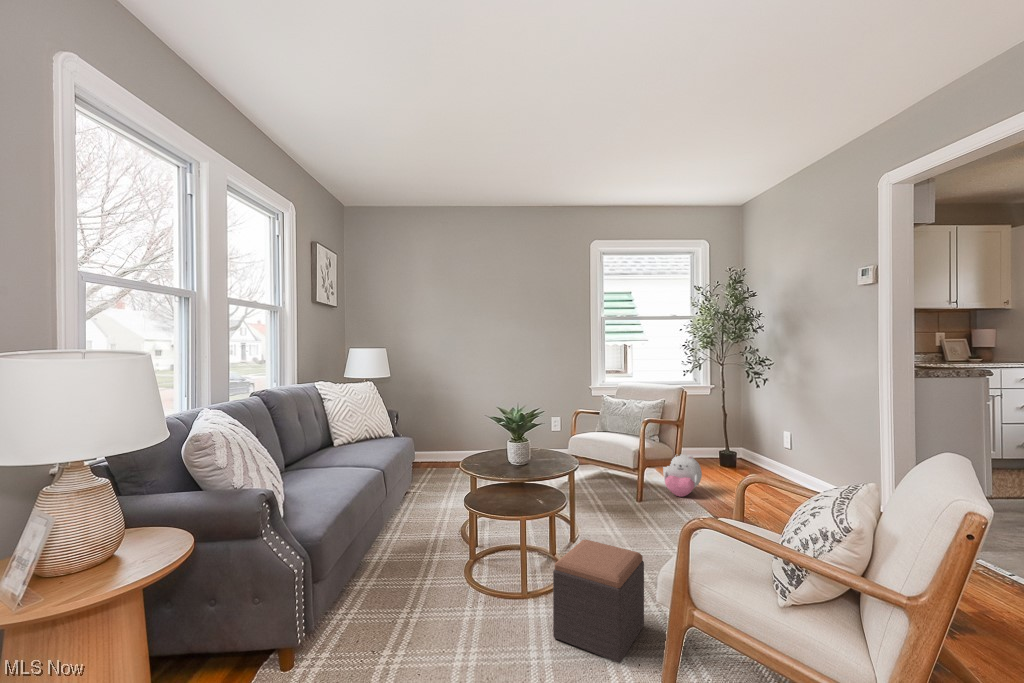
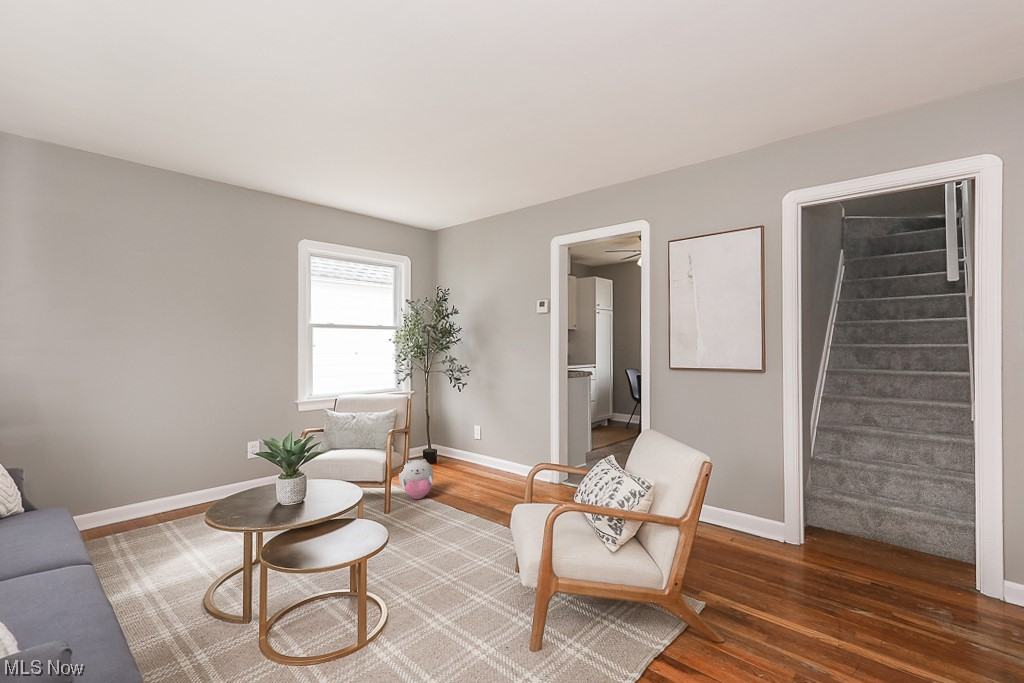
footstool: present [553,539,644,663] -> none [420,554,491,664]

